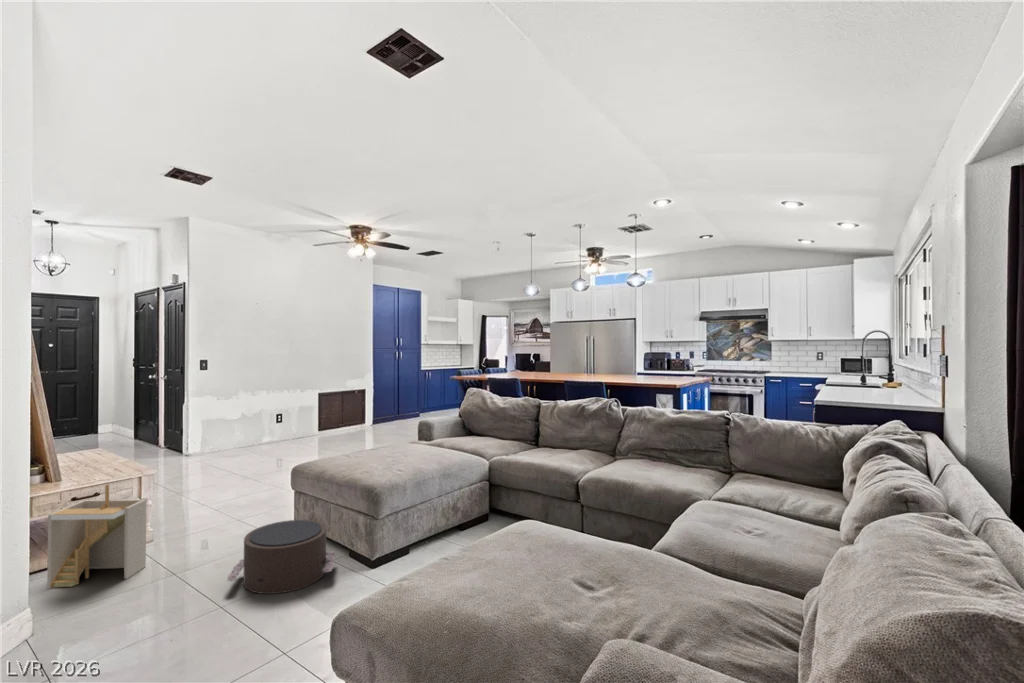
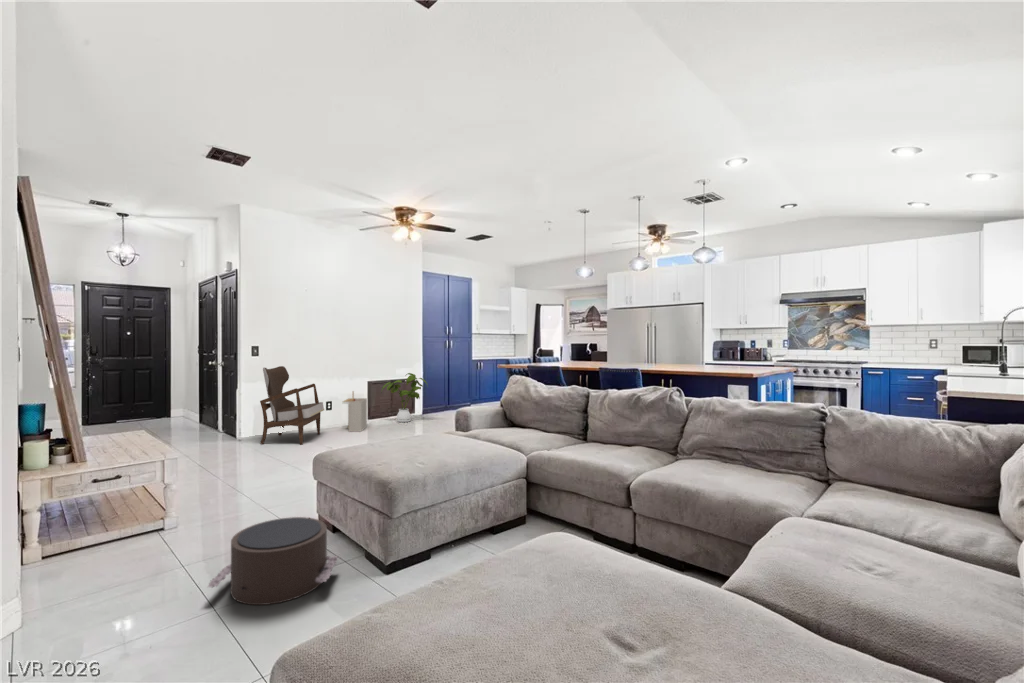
armchair: none [211,380,276,459] -> present [260,366,324,445]
house plant: none [330,385,378,433] -> present [382,373,427,422]
storage bin: present [47,485,146,588] -> present [342,392,367,432]

